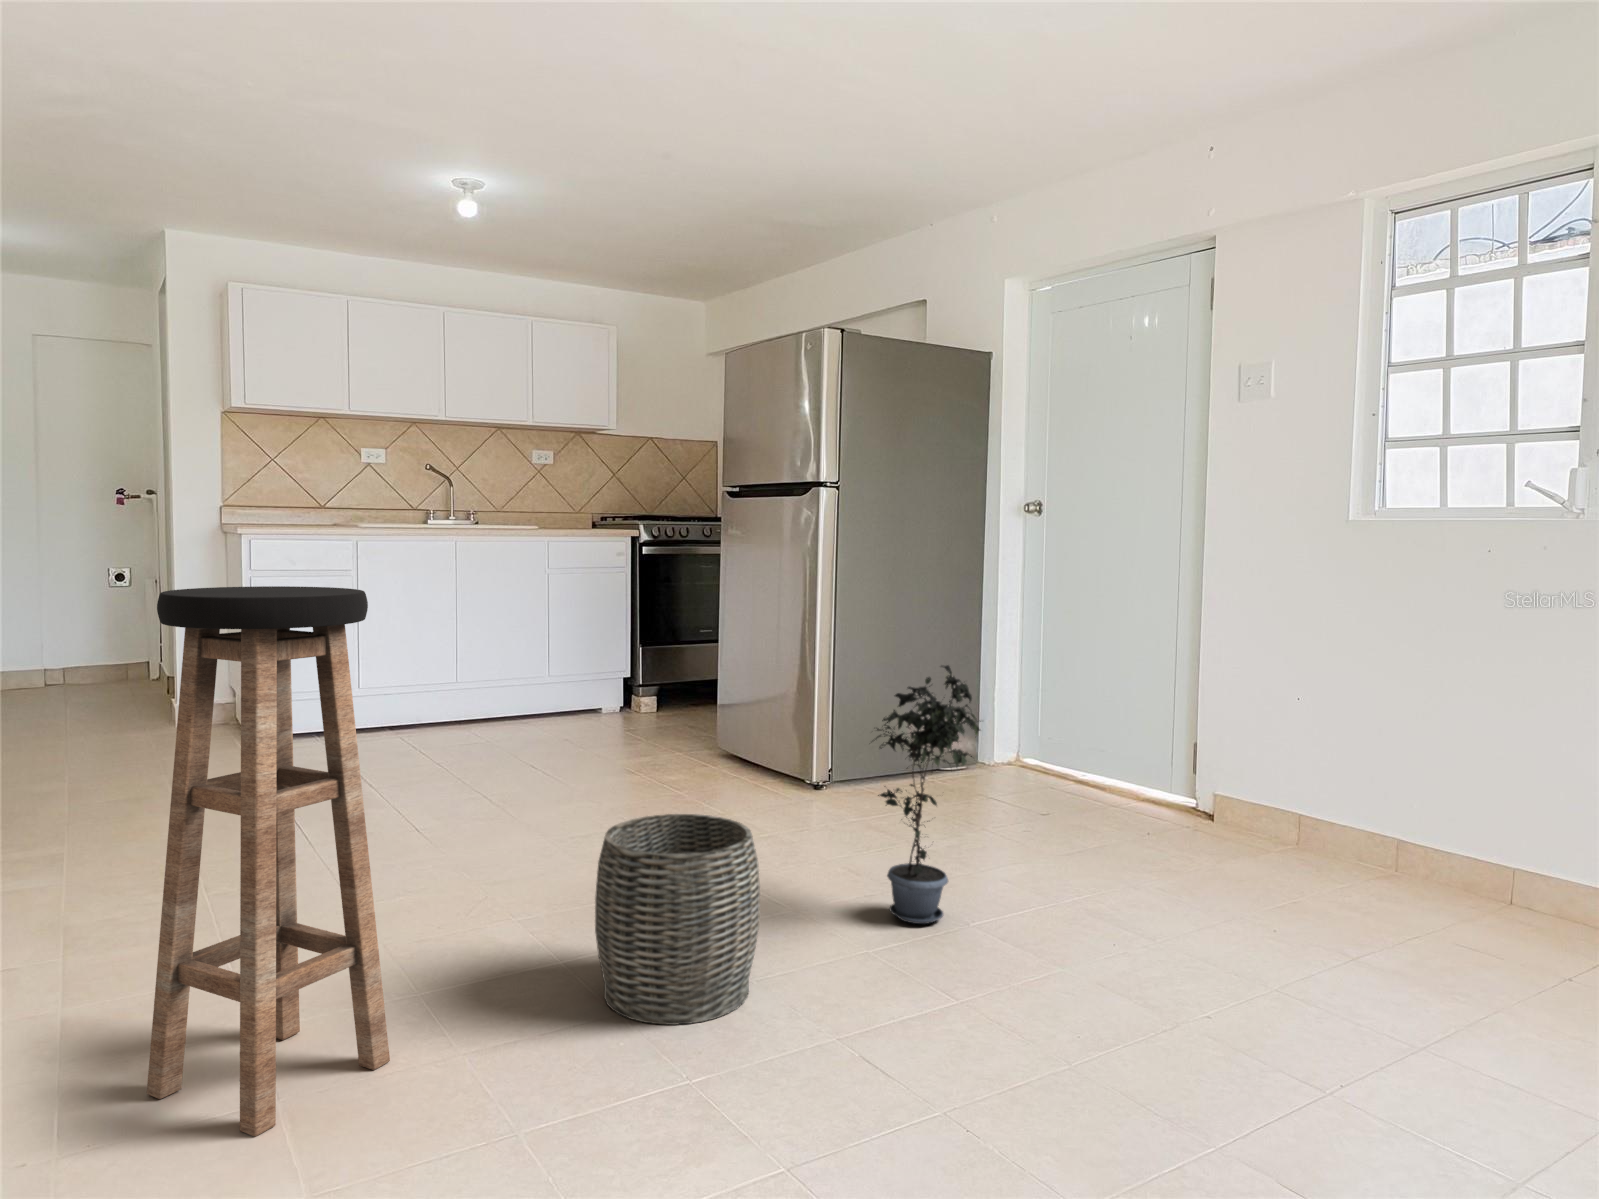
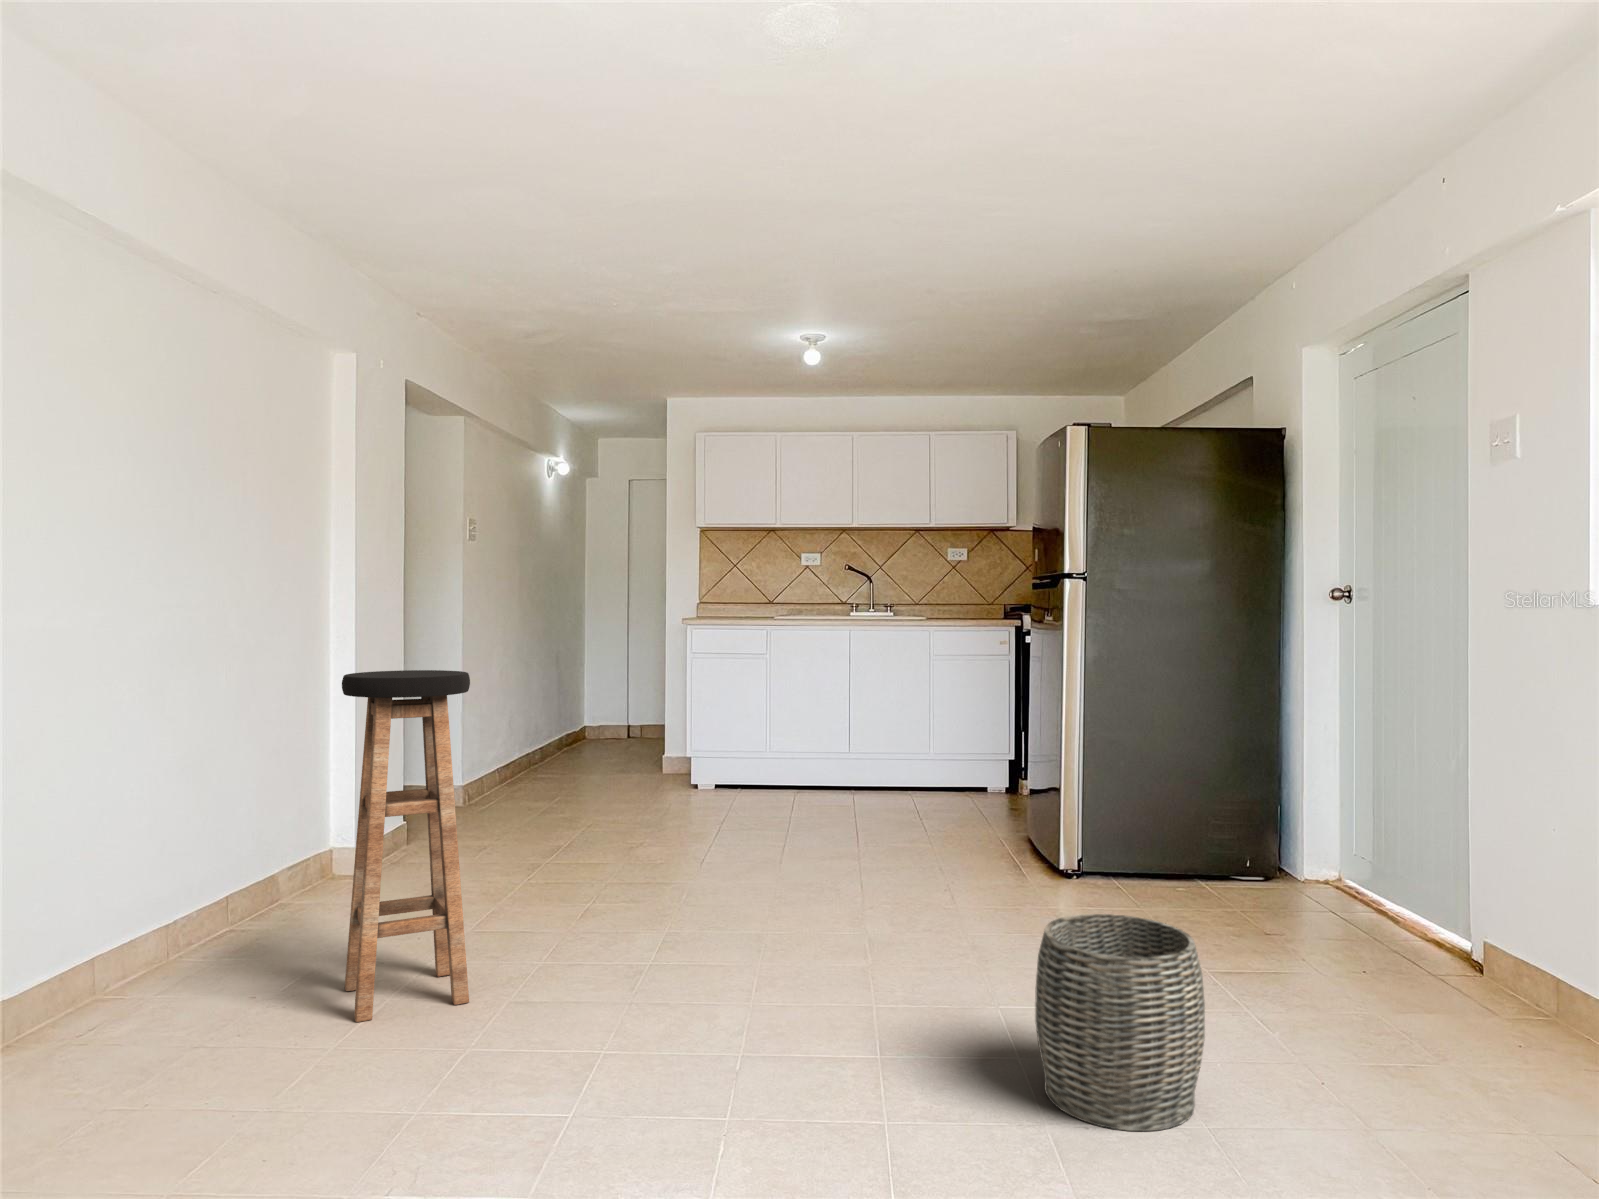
potted plant: present [875,665,980,924] -> none [913,756,1018,1006]
woven basket: present [595,814,760,1025] -> present [1035,914,1205,1131]

